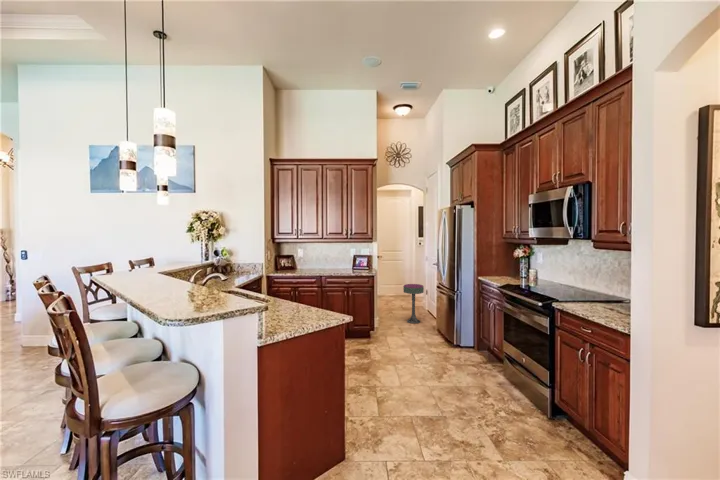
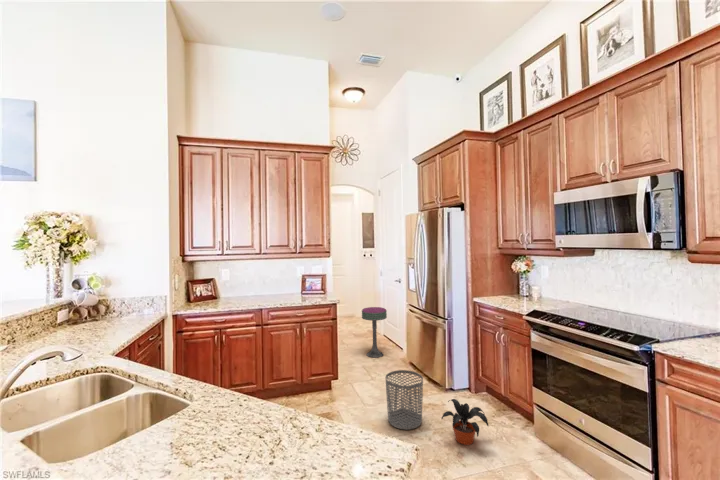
waste bin: none [399,325,426,363] -> present [386,370,423,430]
potted plant: none [432,345,465,375] -> present [442,399,488,445]

